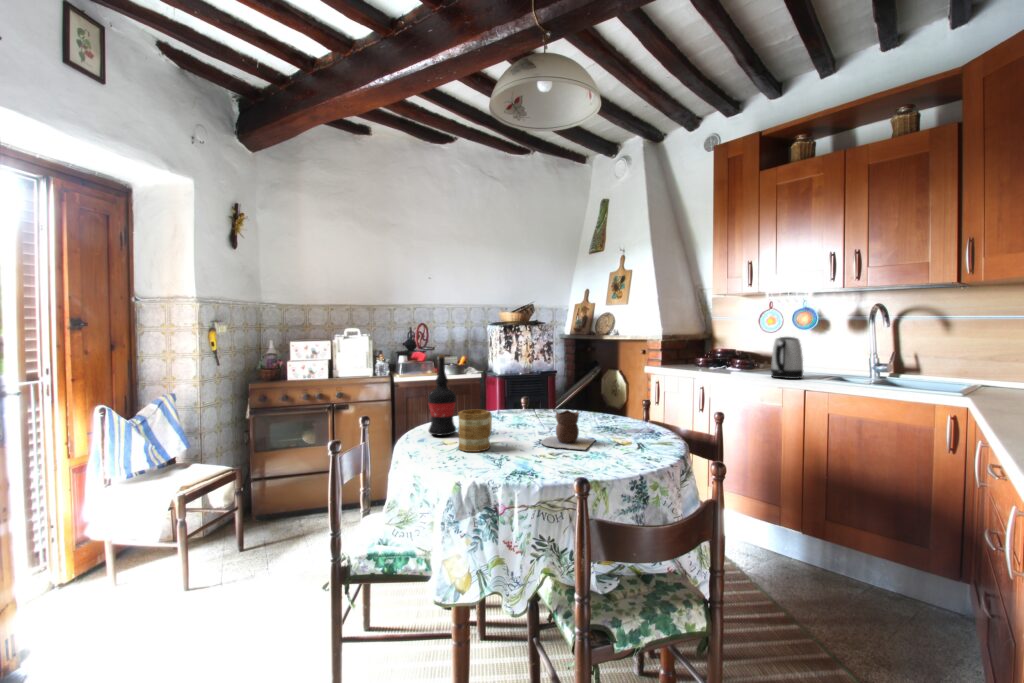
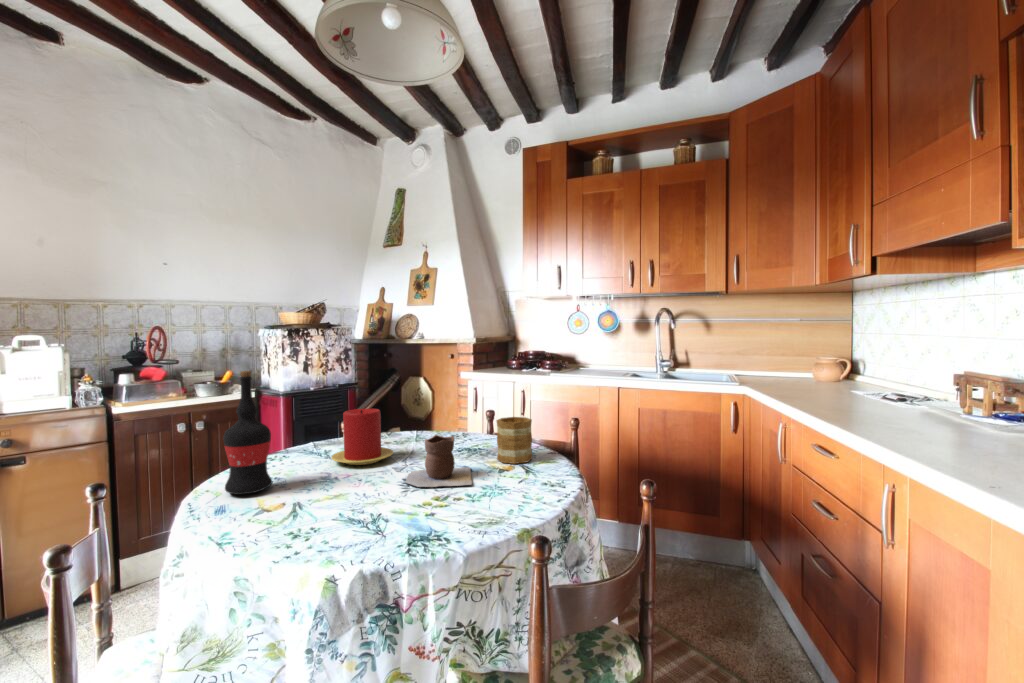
kettle: present [771,337,803,379] -> none [585,338,613,378]
candle: none [501,387,546,428] -> present [332,409,393,465]
mug: present [458,410,492,452] -> present [497,417,532,464]

